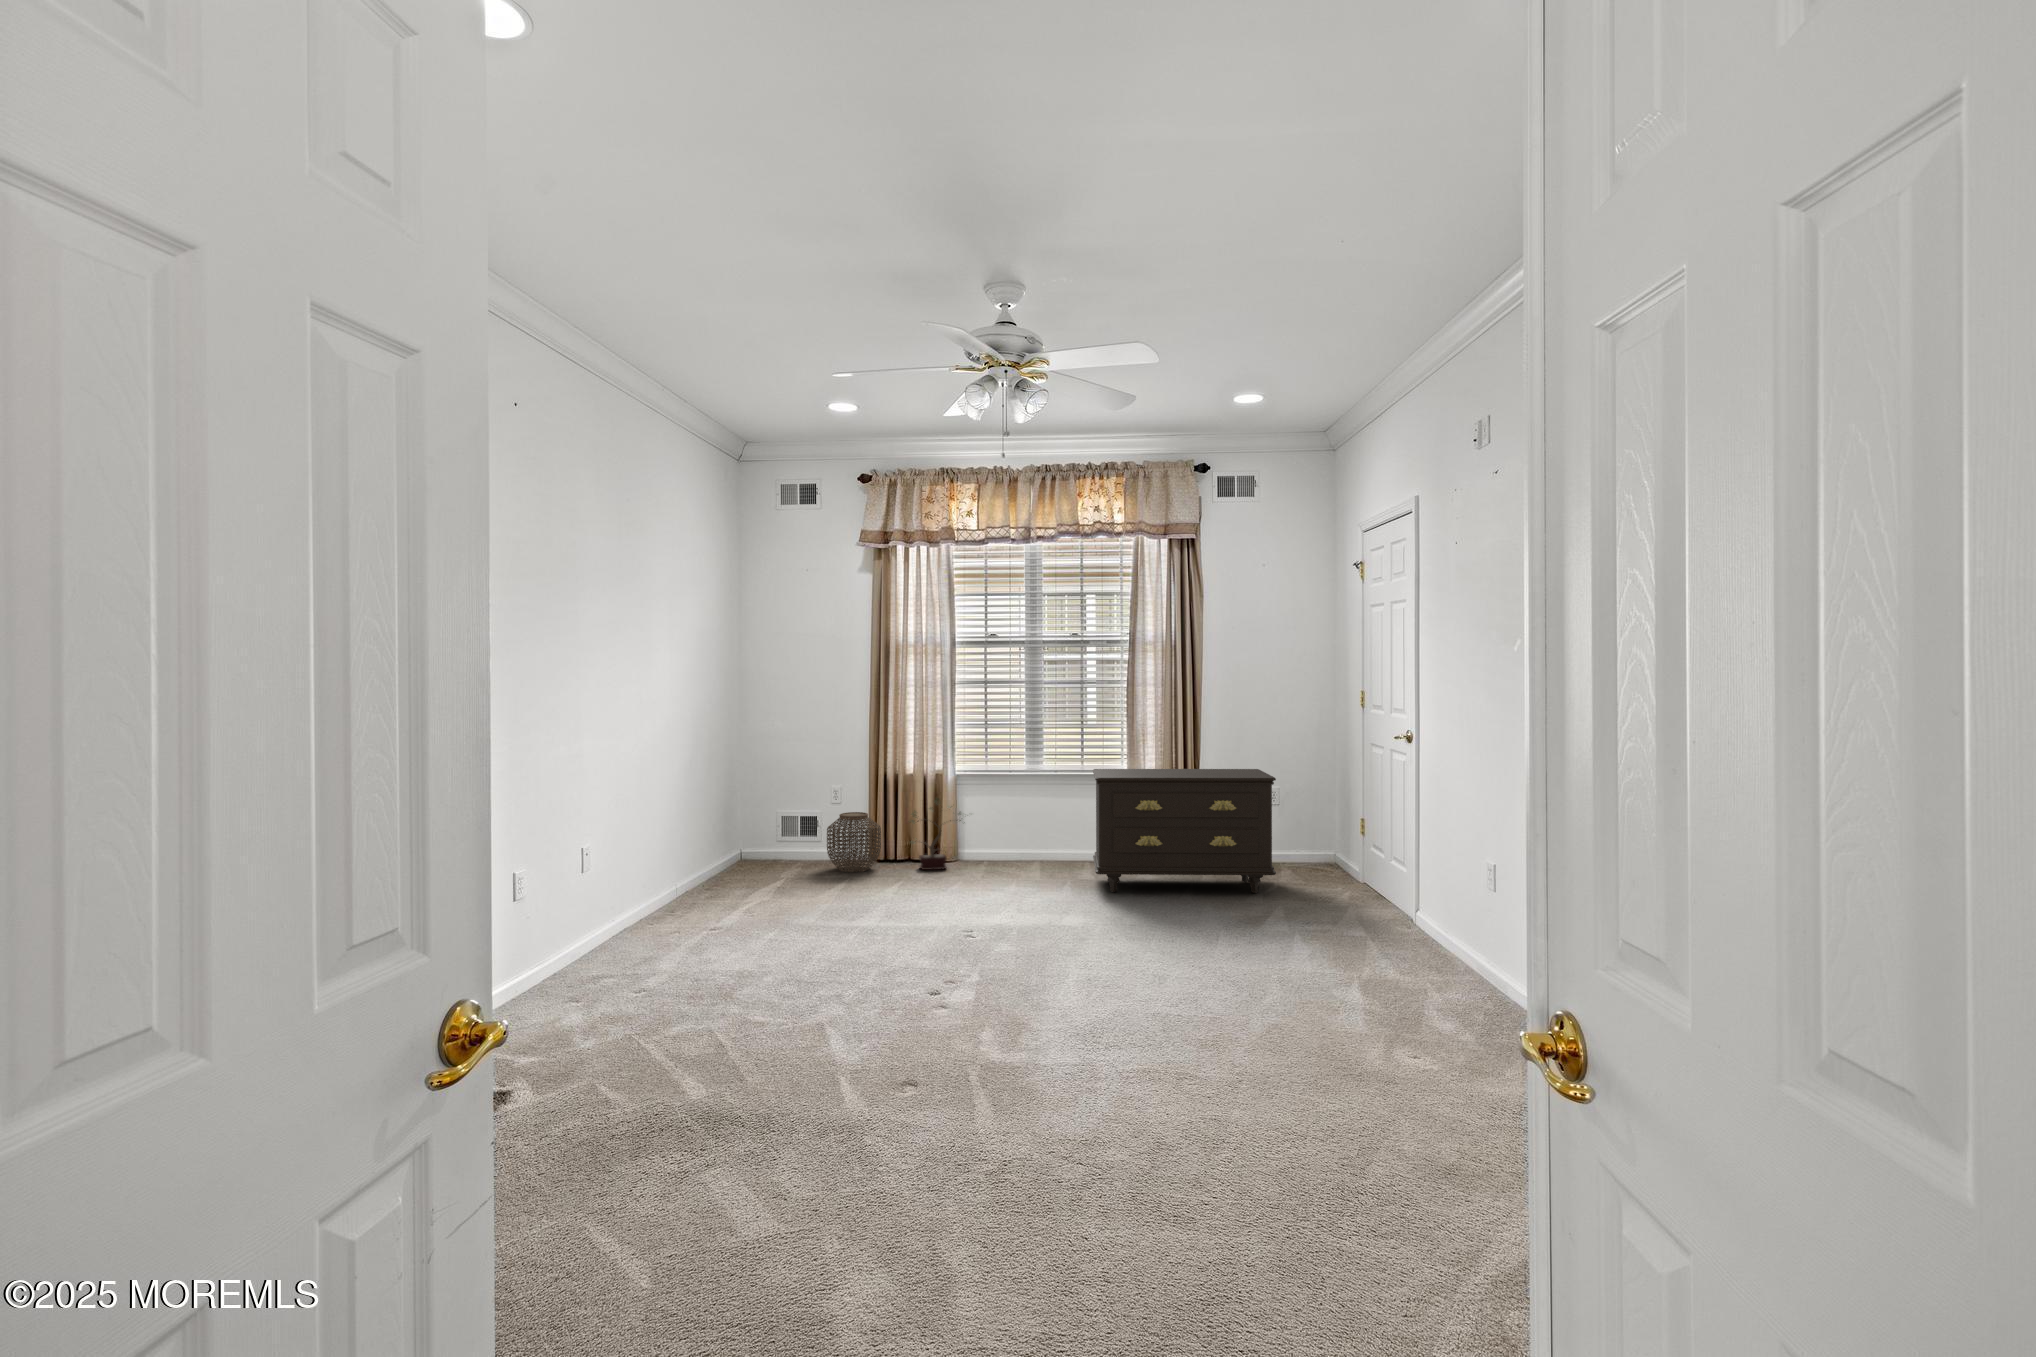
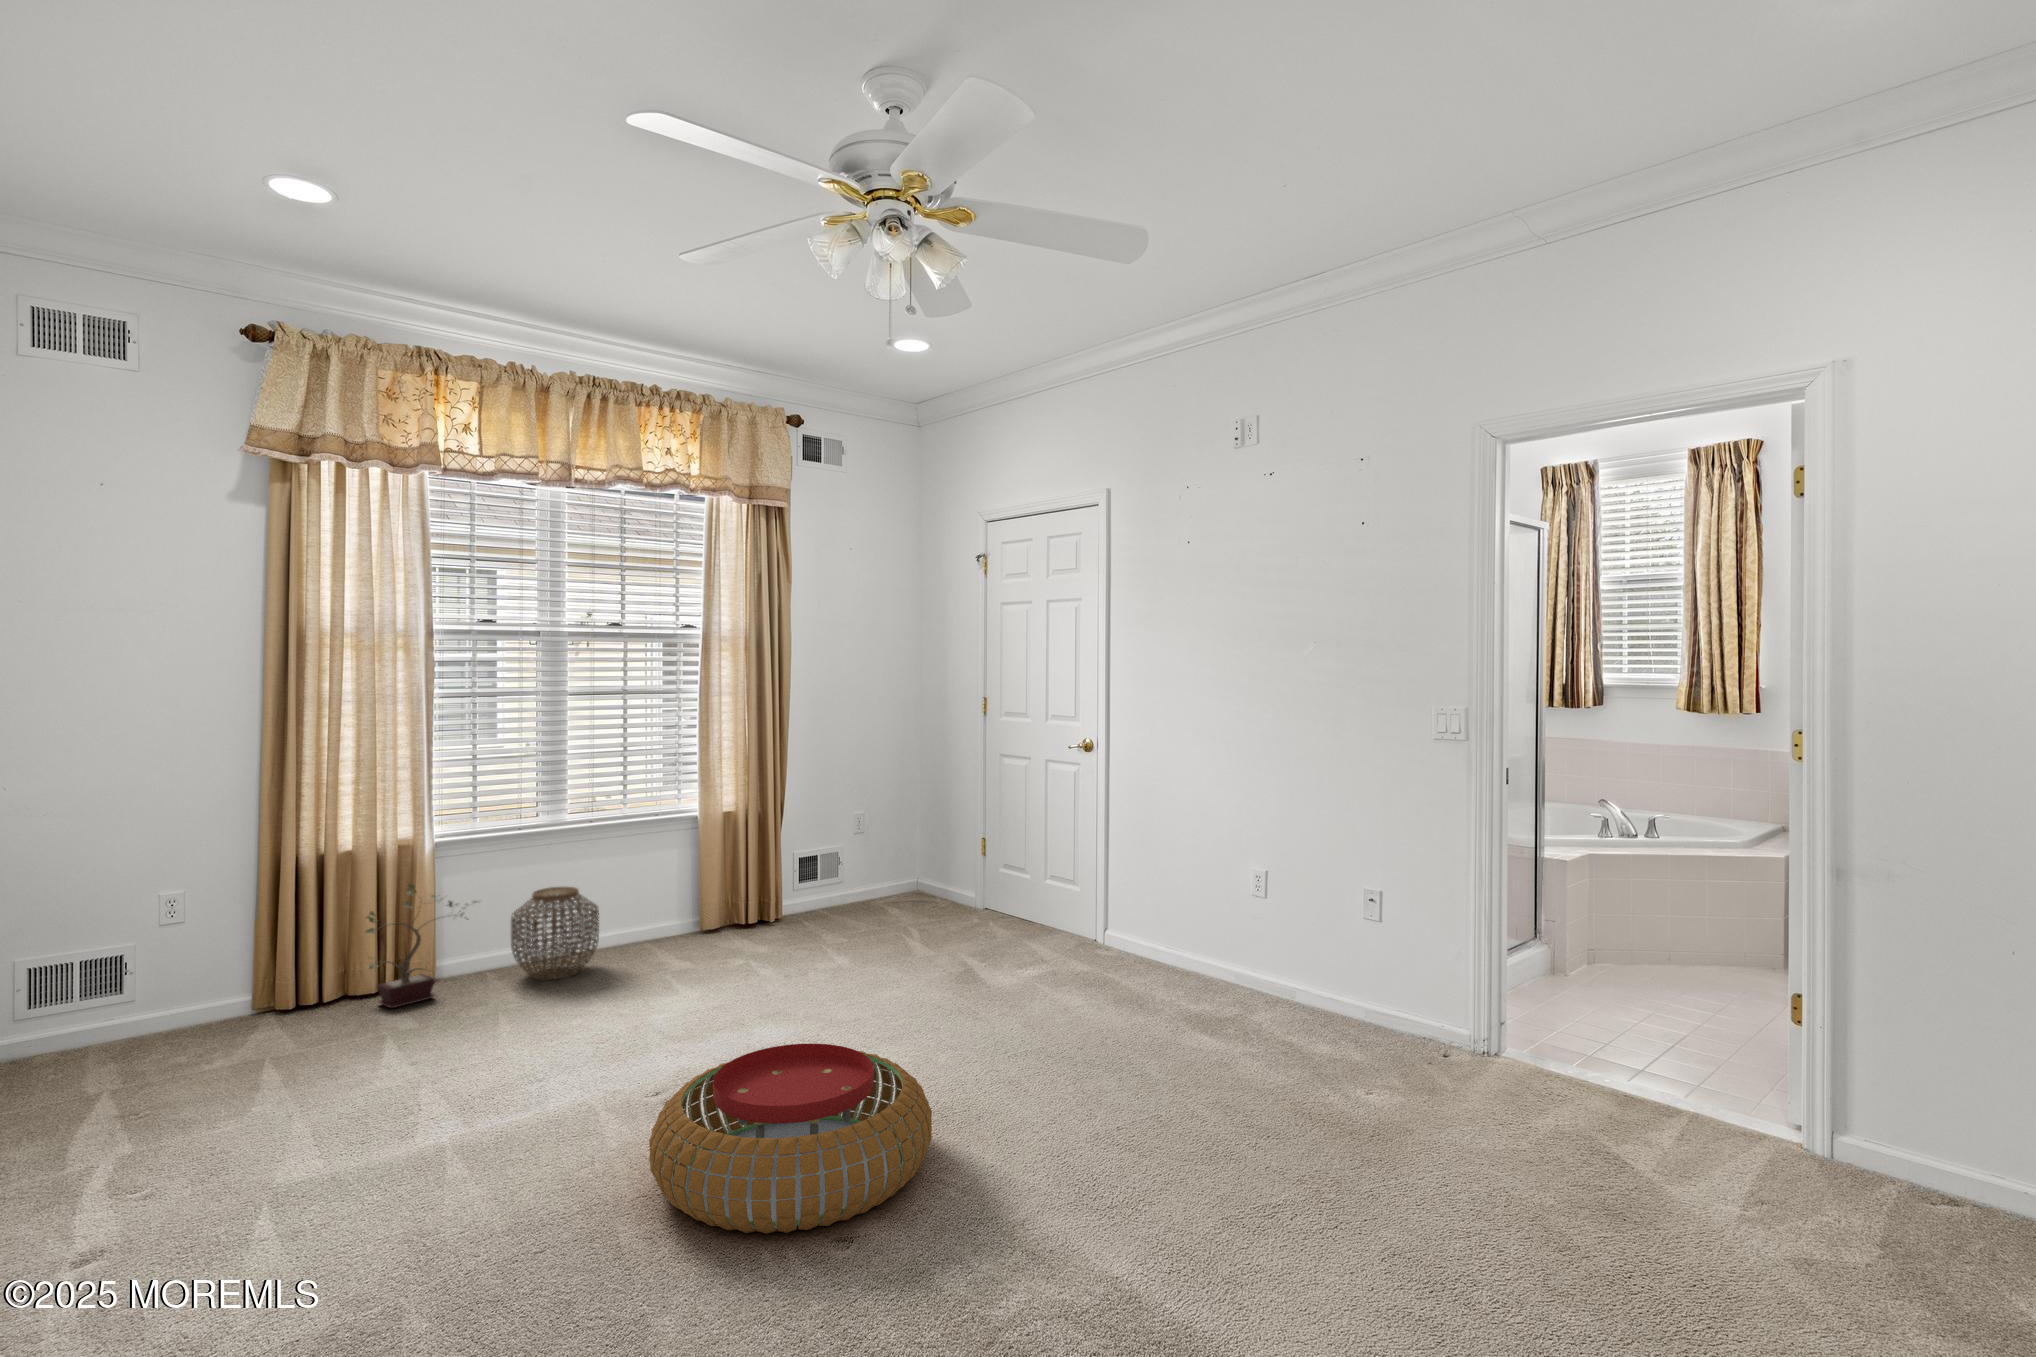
dresser: present [1093,769,1276,893] -> none [684,794,936,981]
woven basket: present [827,812,881,872] -> present [511,886,599,980]
pouf: none [887,899,1054,992] -> present [649,1044,932,1234]

